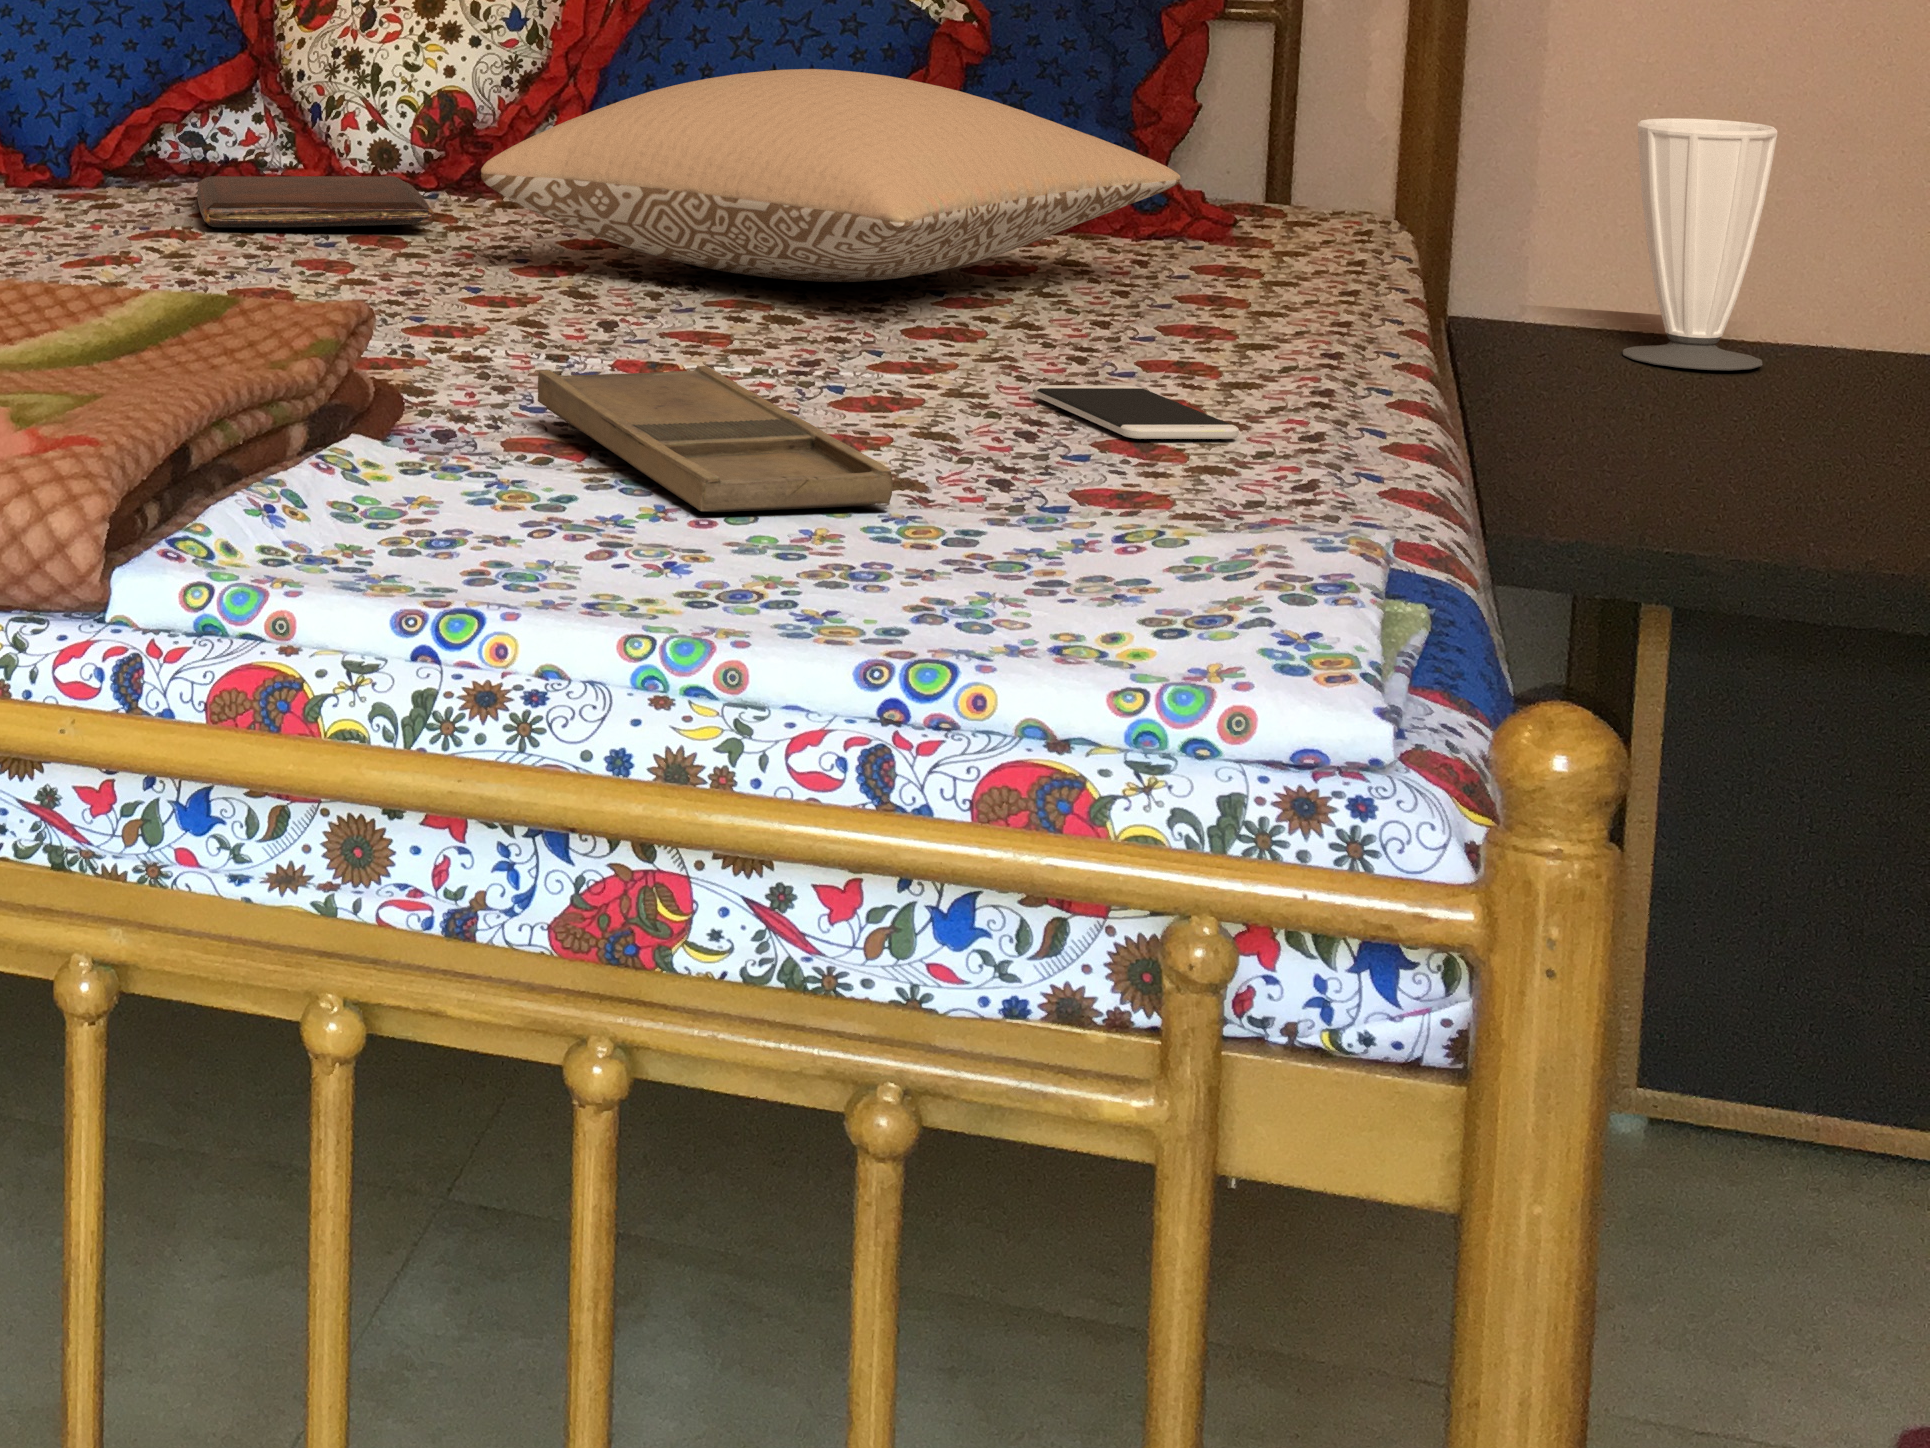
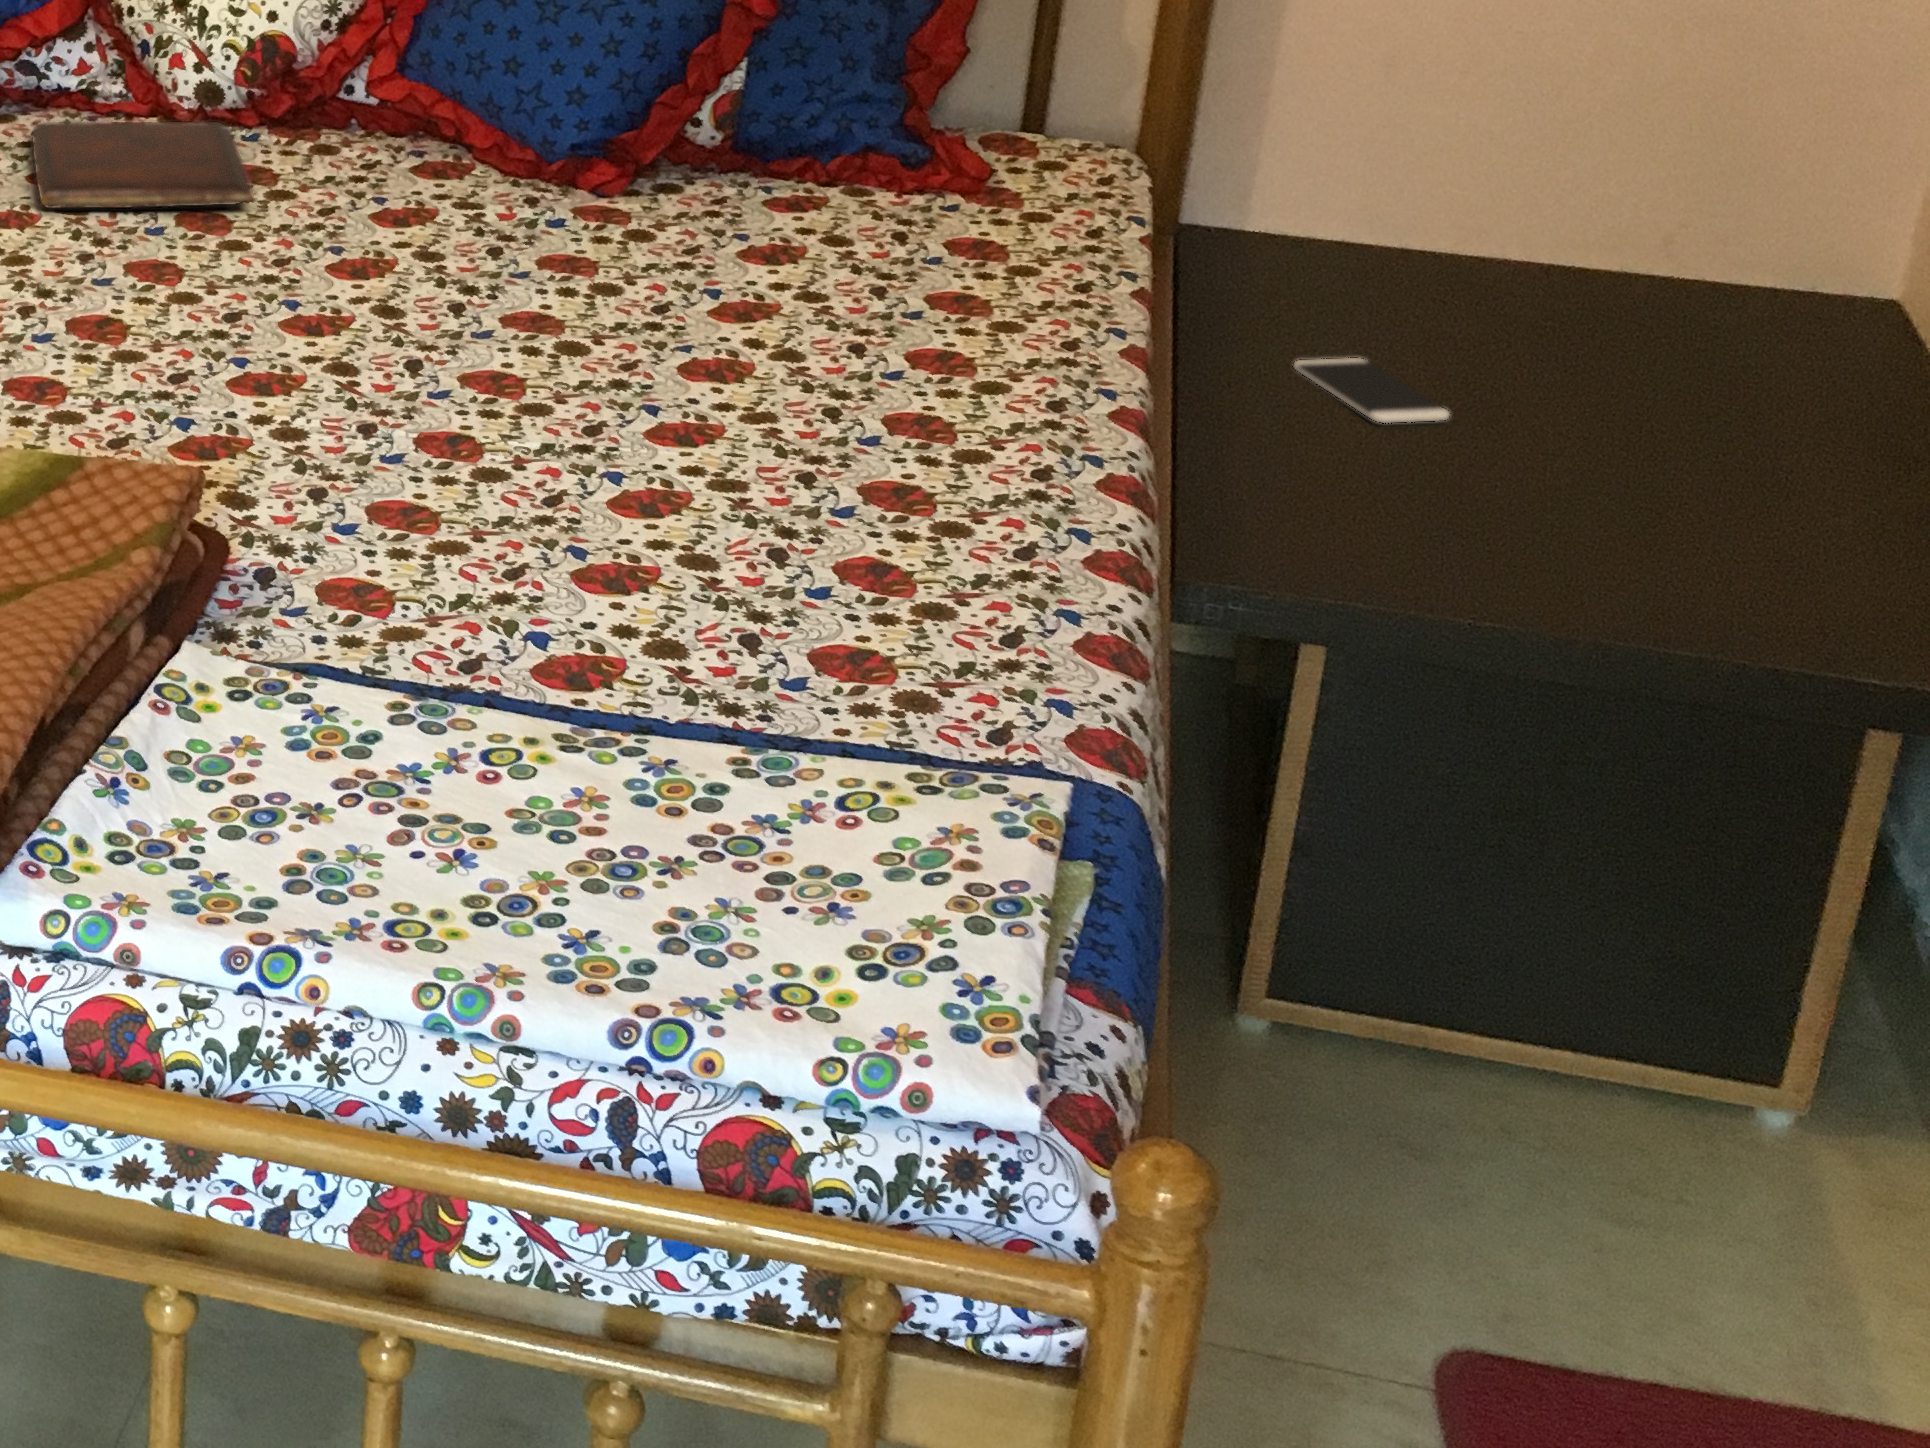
pillow: present [481,69,1181,282] -> none [299,89,937,319]
cup: present [1623,118,1778,370] -> none [1320,80,1480,320]
tray: present [538,366,893,512] -> none [348,535,655,755]
smartphone: present [1034,385,1239,439] -> present [1293,358,1449,423]

